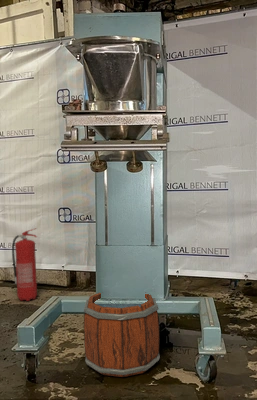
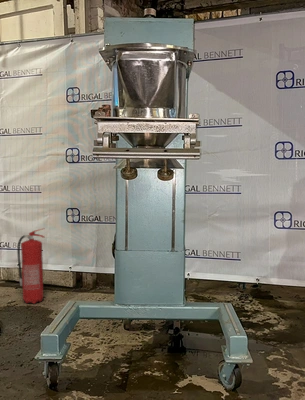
bucket: present [84,292,160,377] -> none [105,295,180,384]

